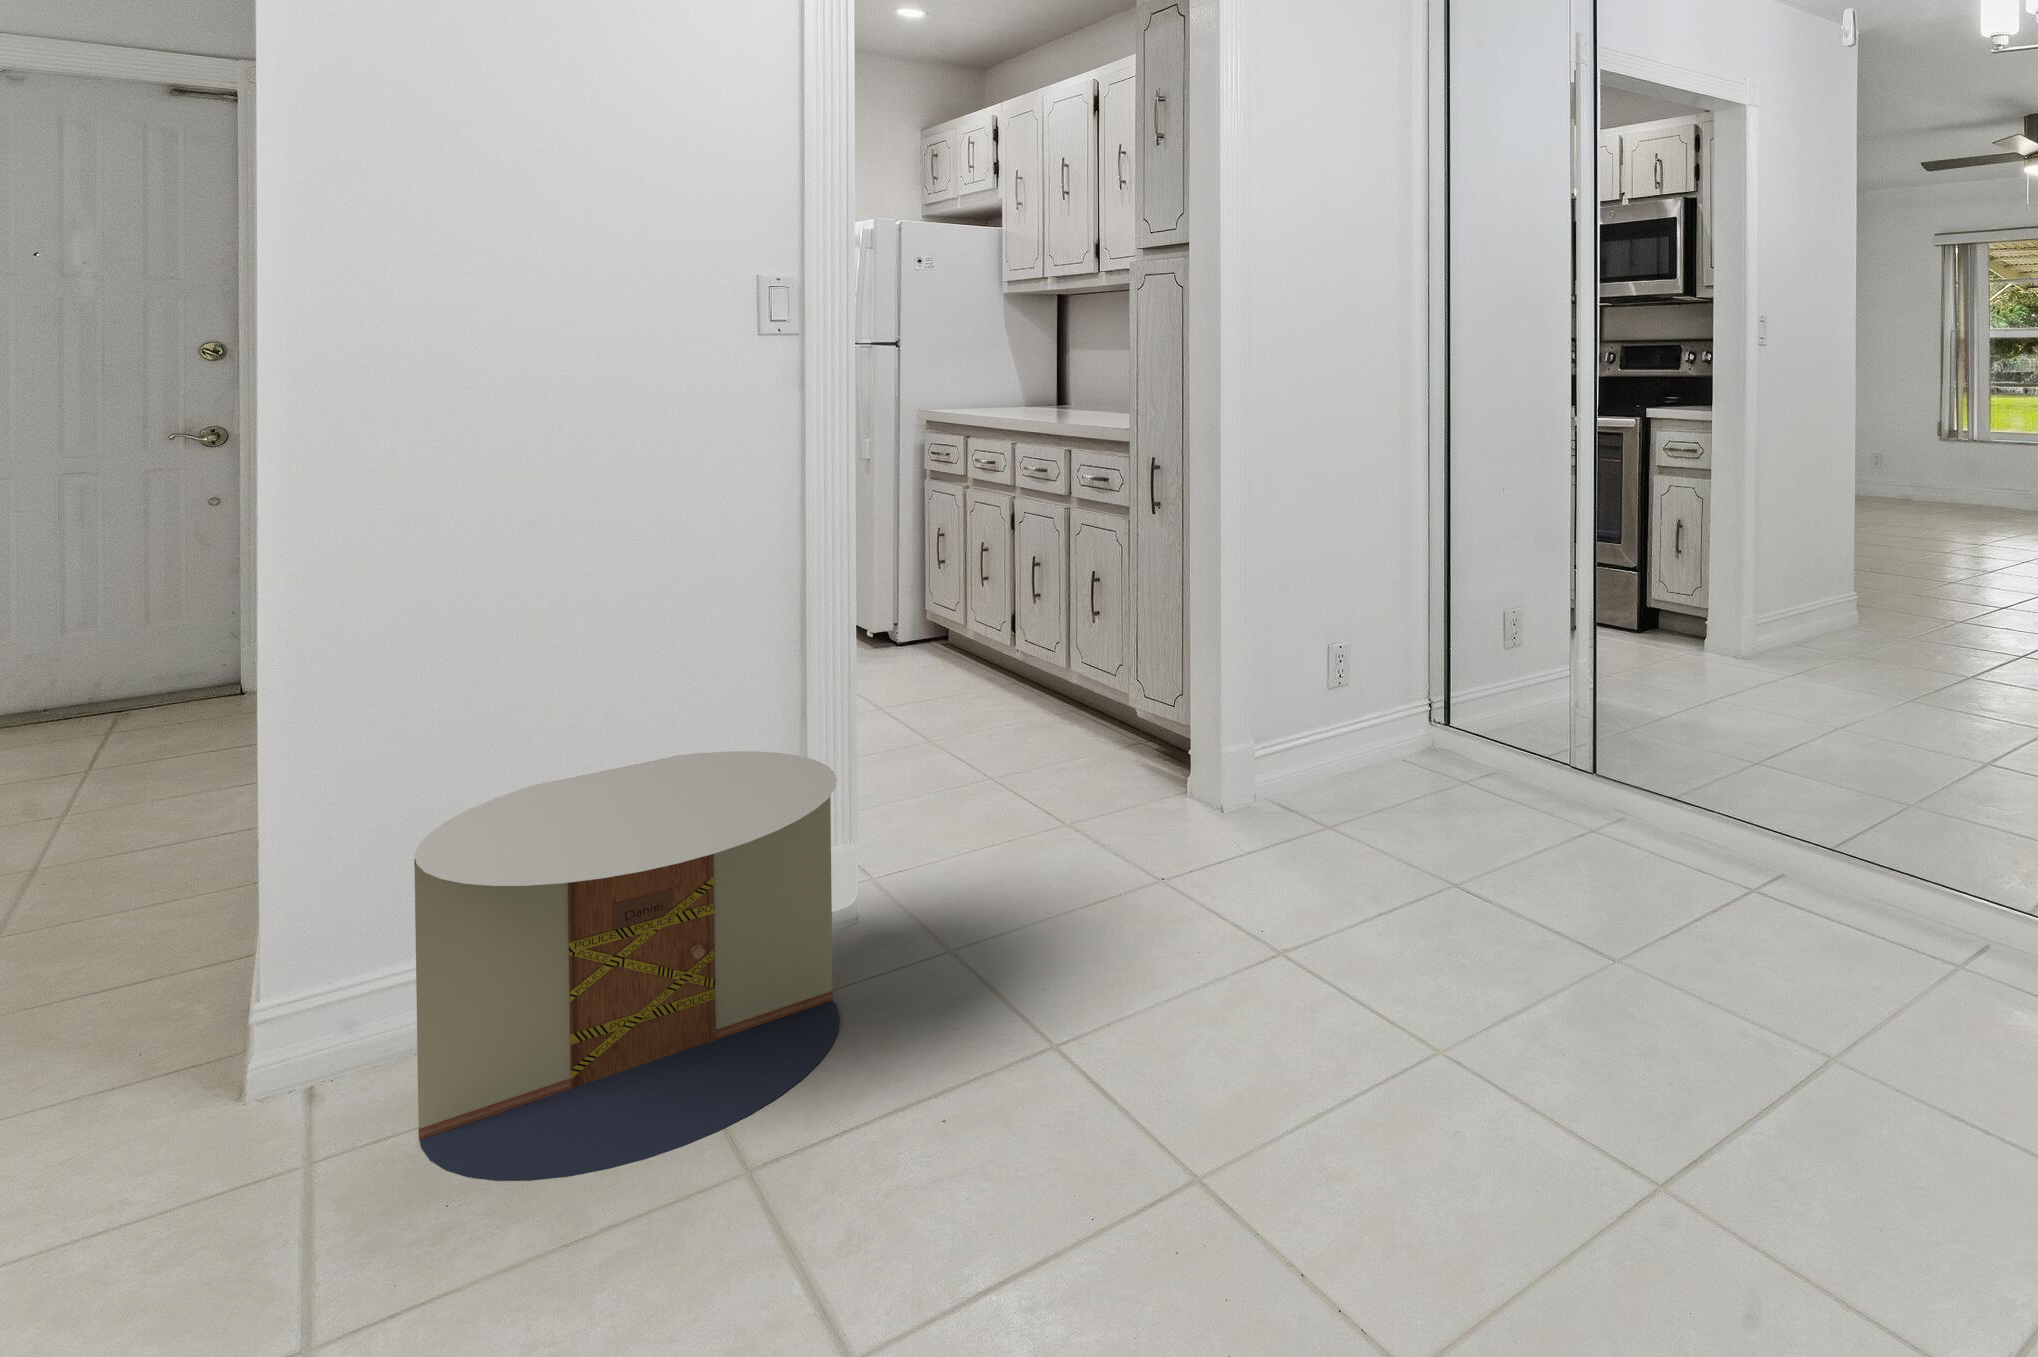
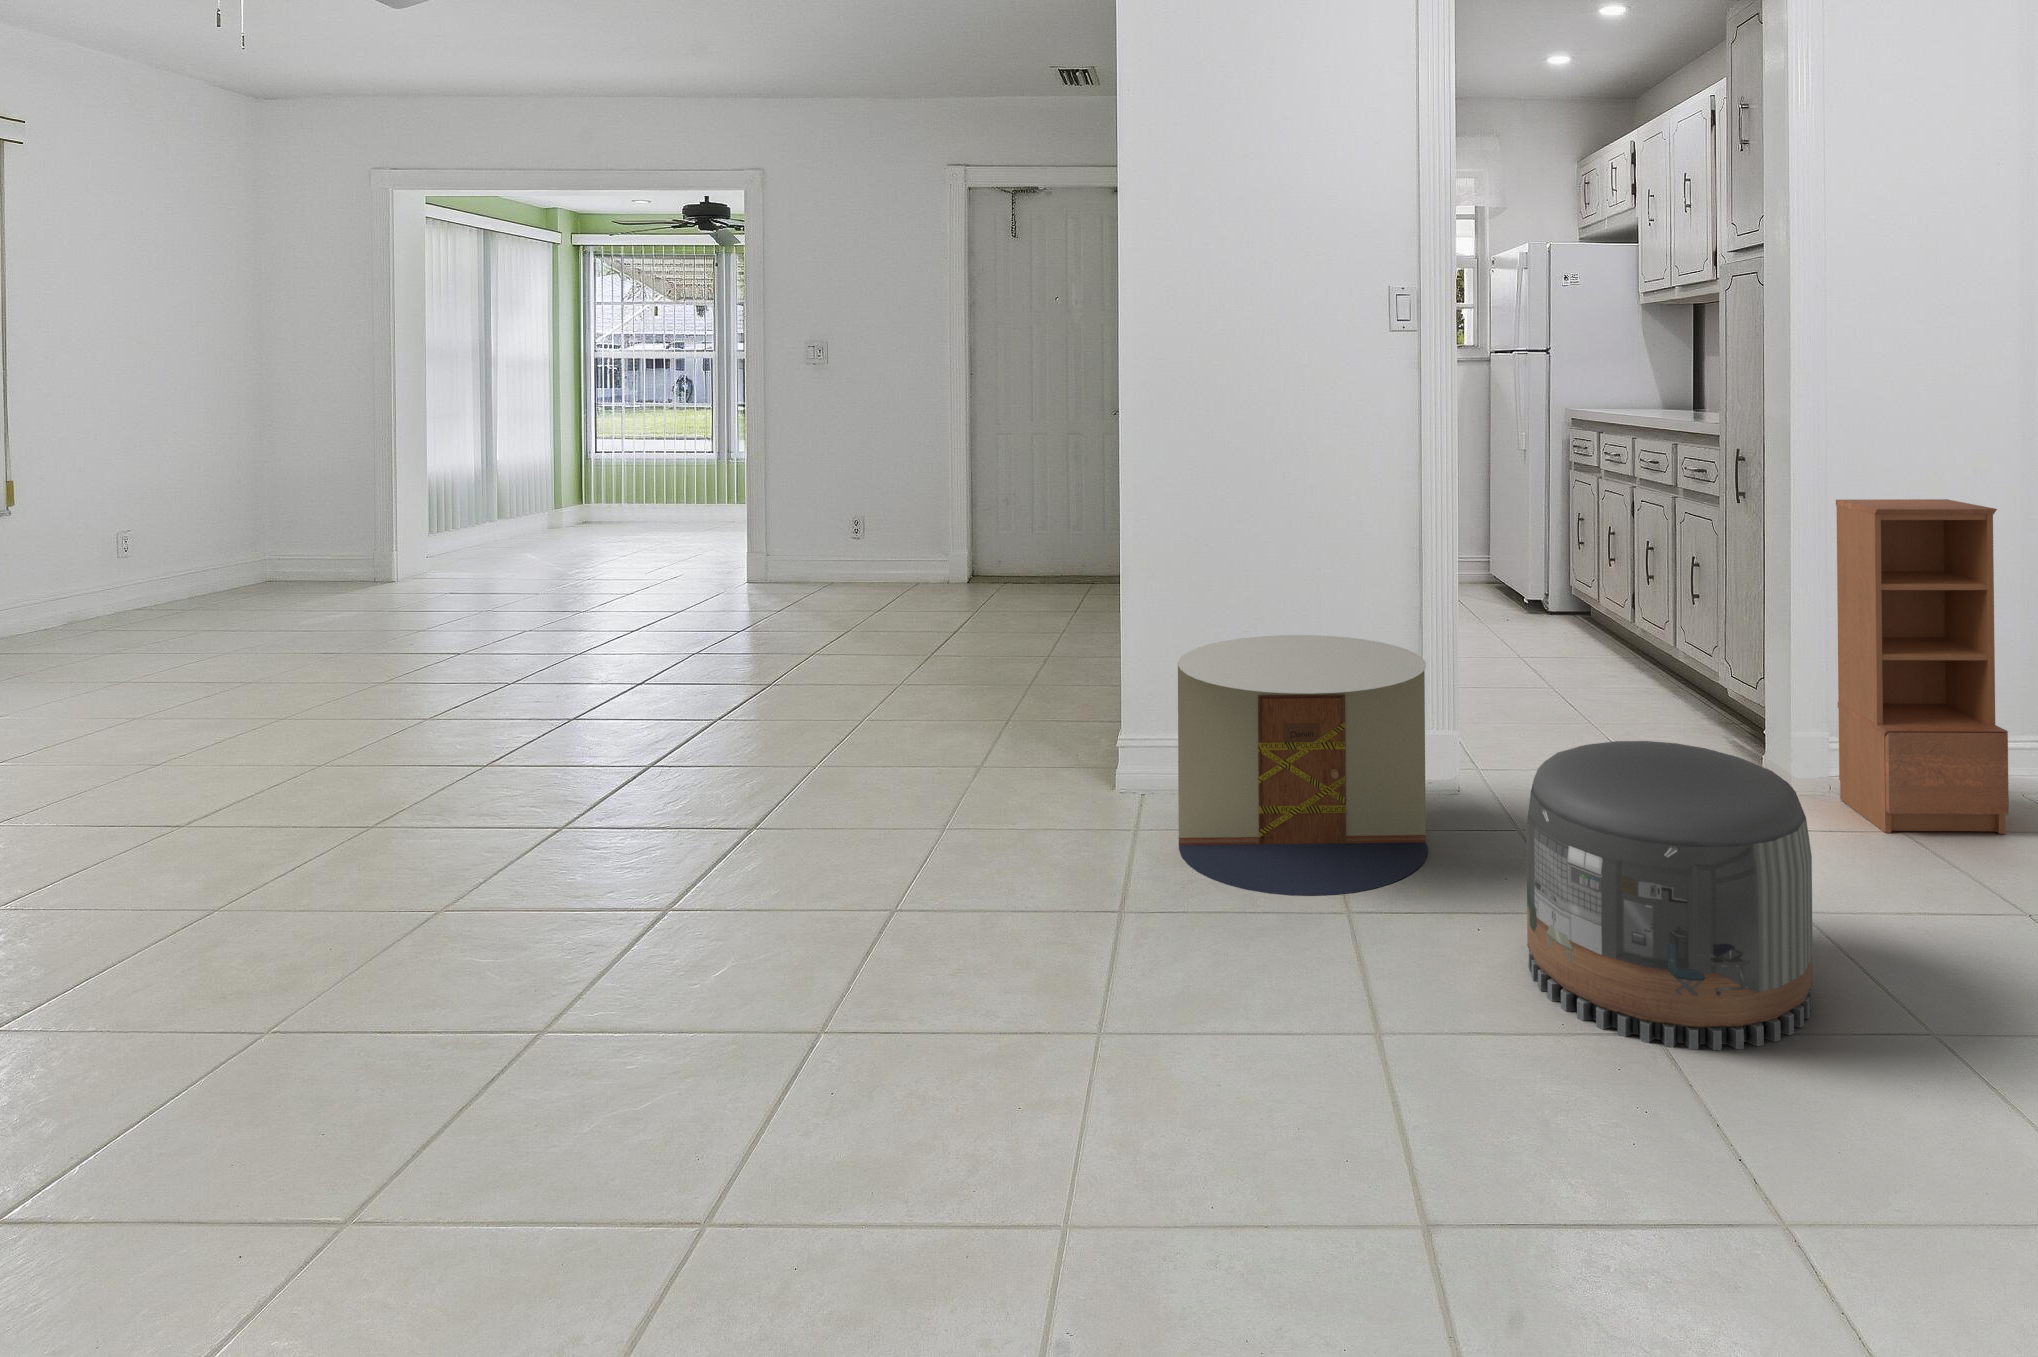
bookcase: none [1260,499,1408,831] -> present [1836,499,2009,834]
pouf: none [1014,812,1326,1189] -> present [1527,741,1813,1050]

